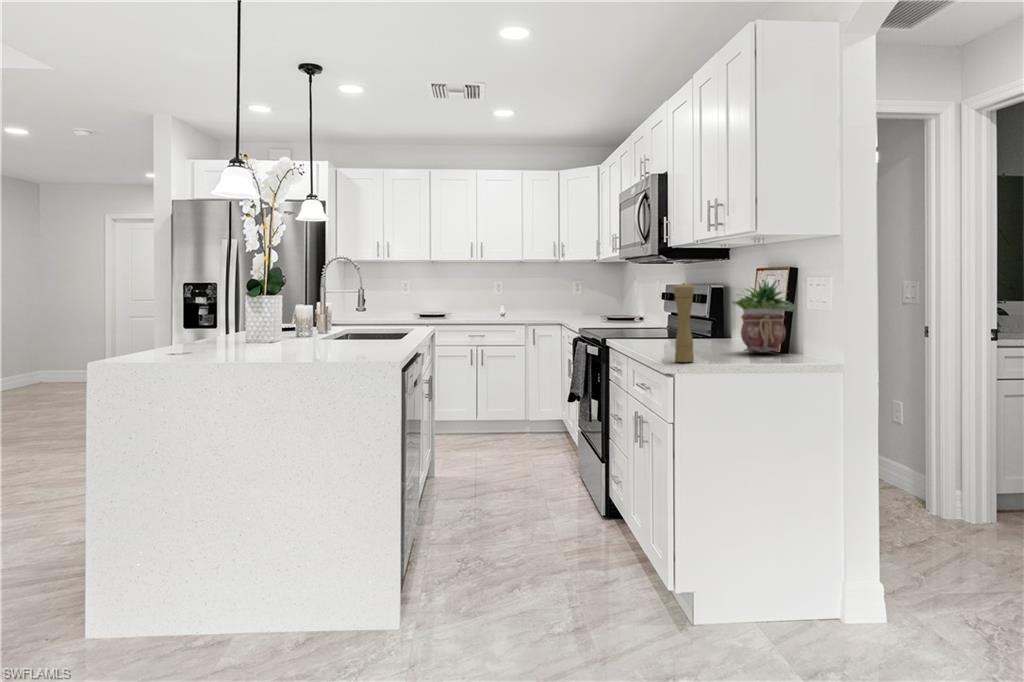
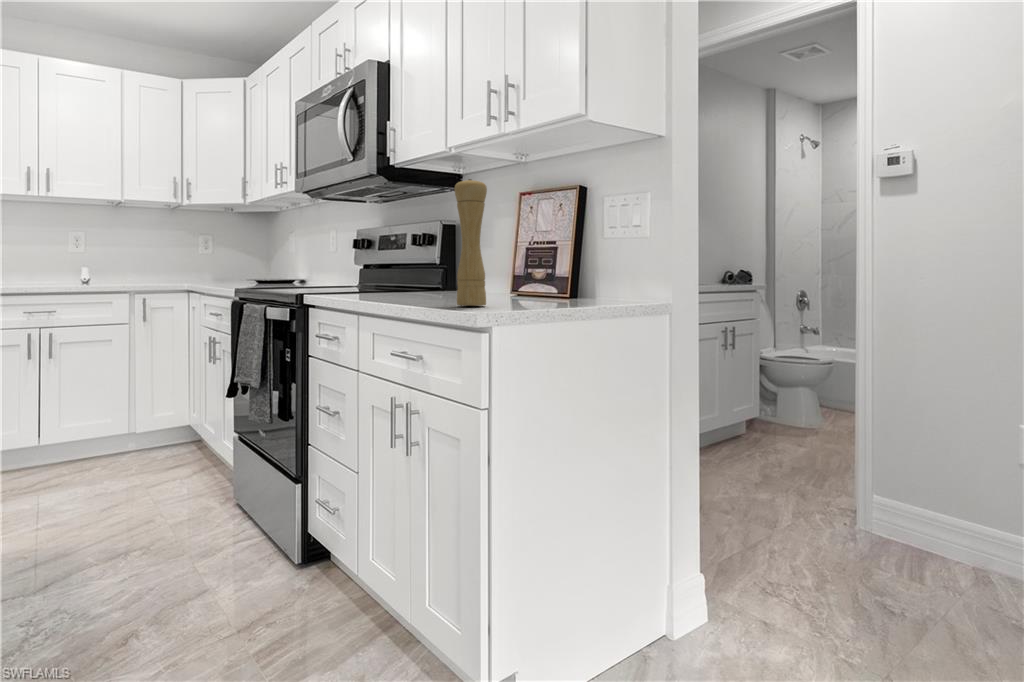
potted plant: present [732,280,795,352] -> none [513,191,601,299]

